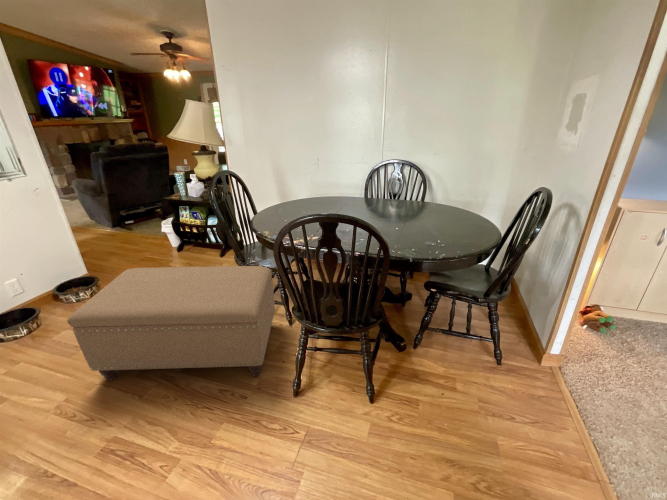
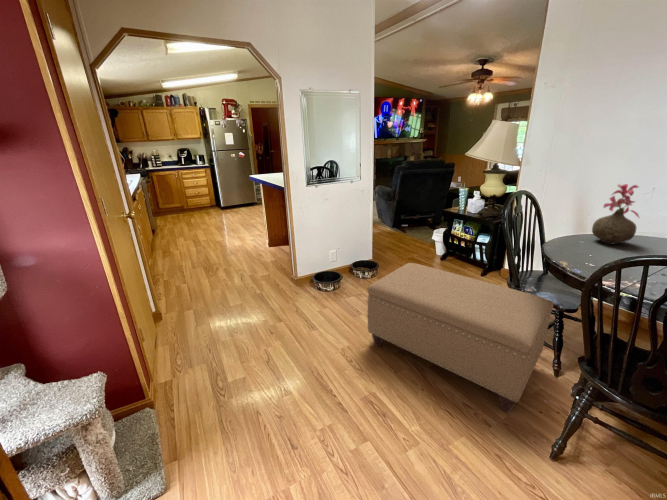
vase: none [282,161,309,210] -> present [592,184,639,244]

